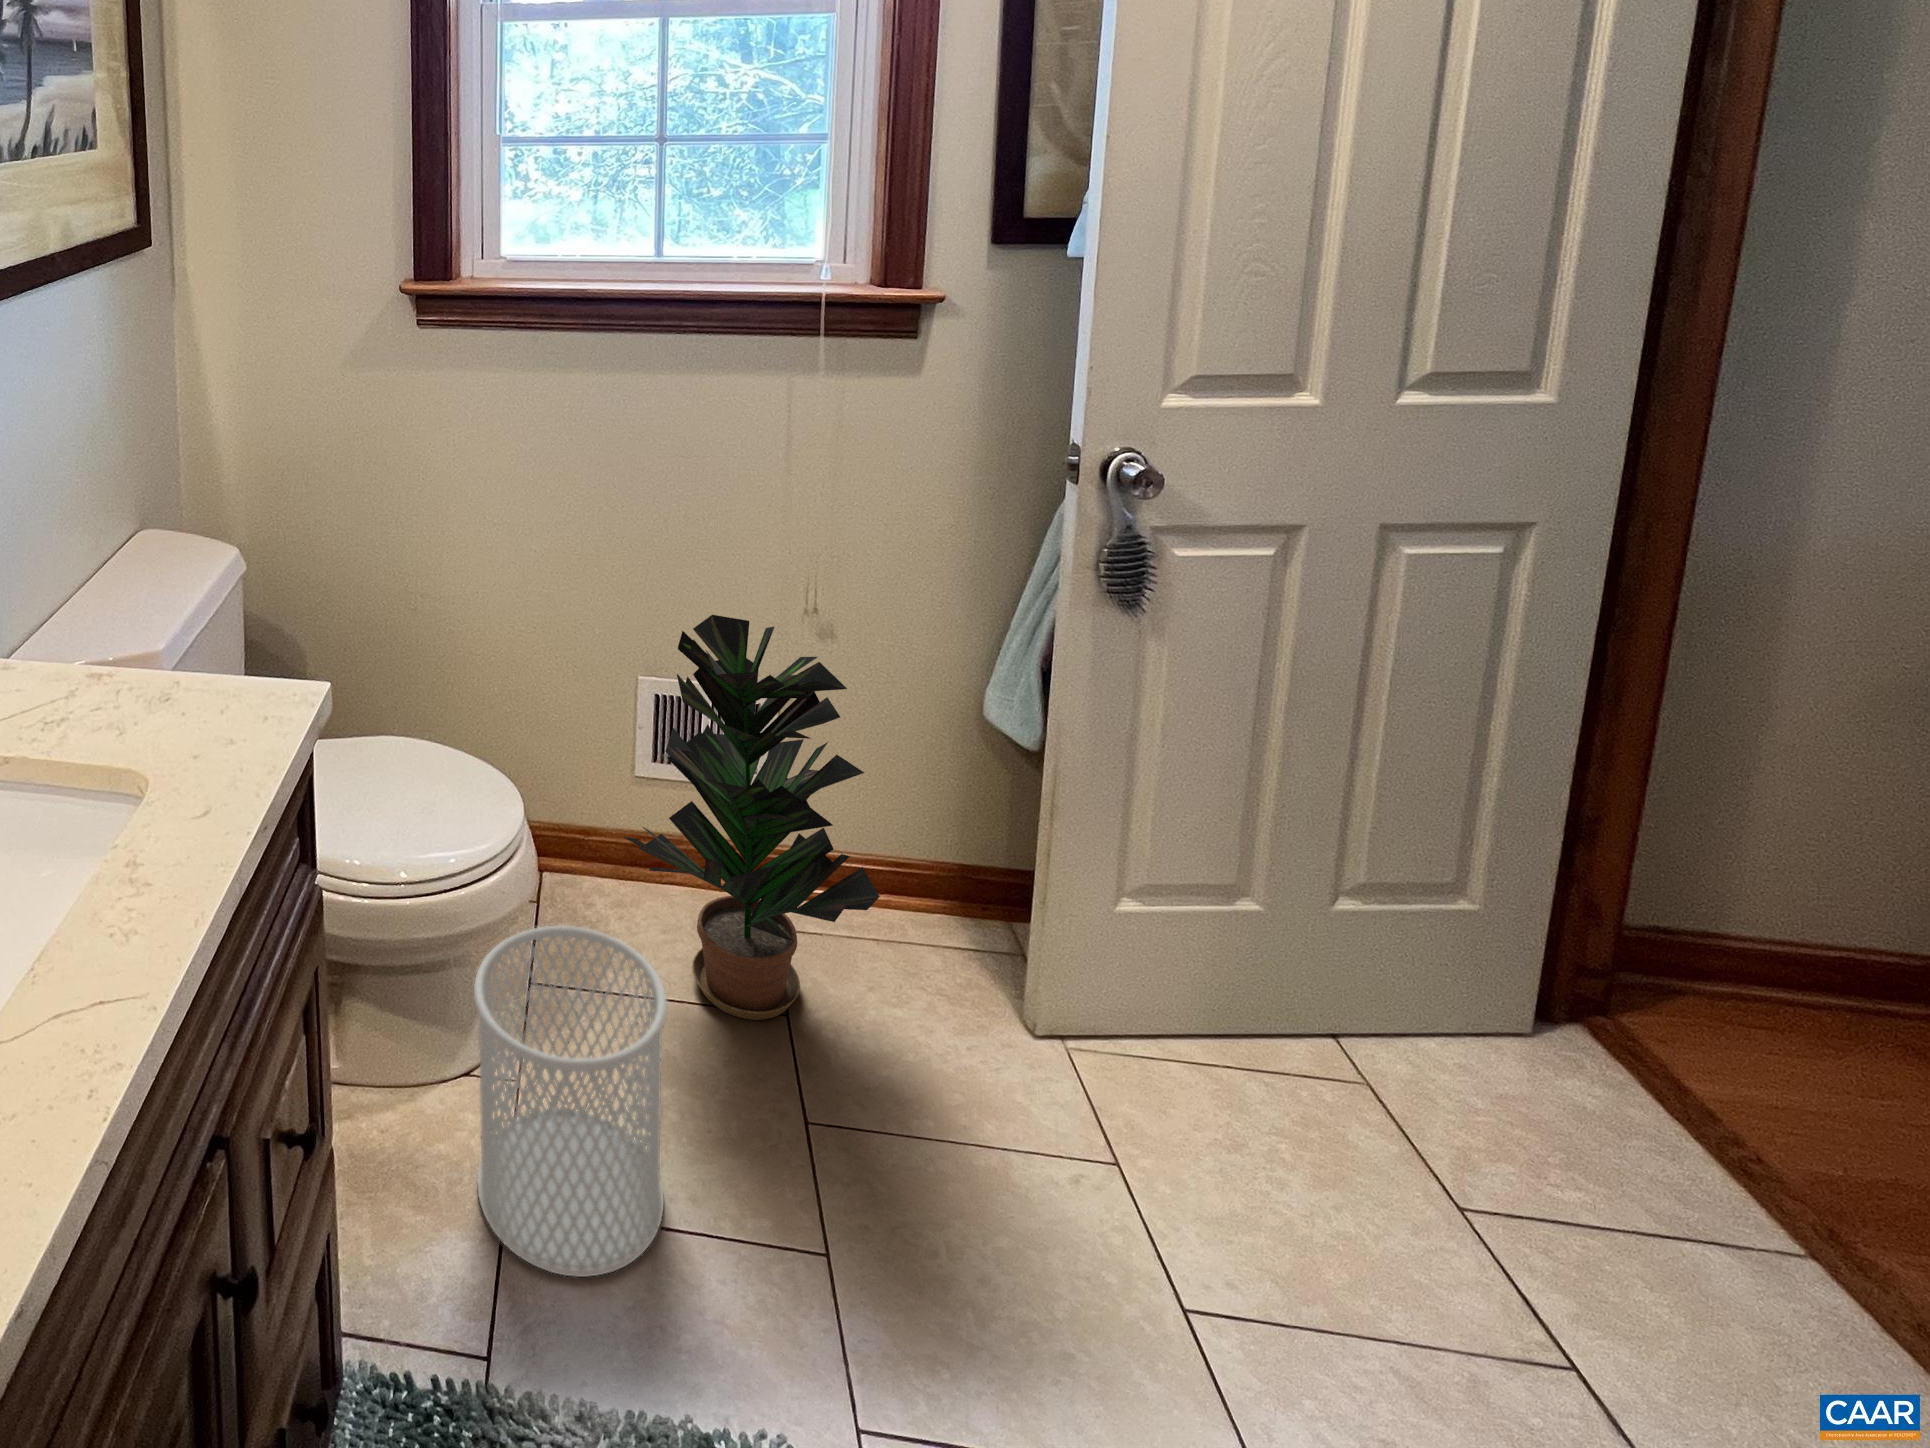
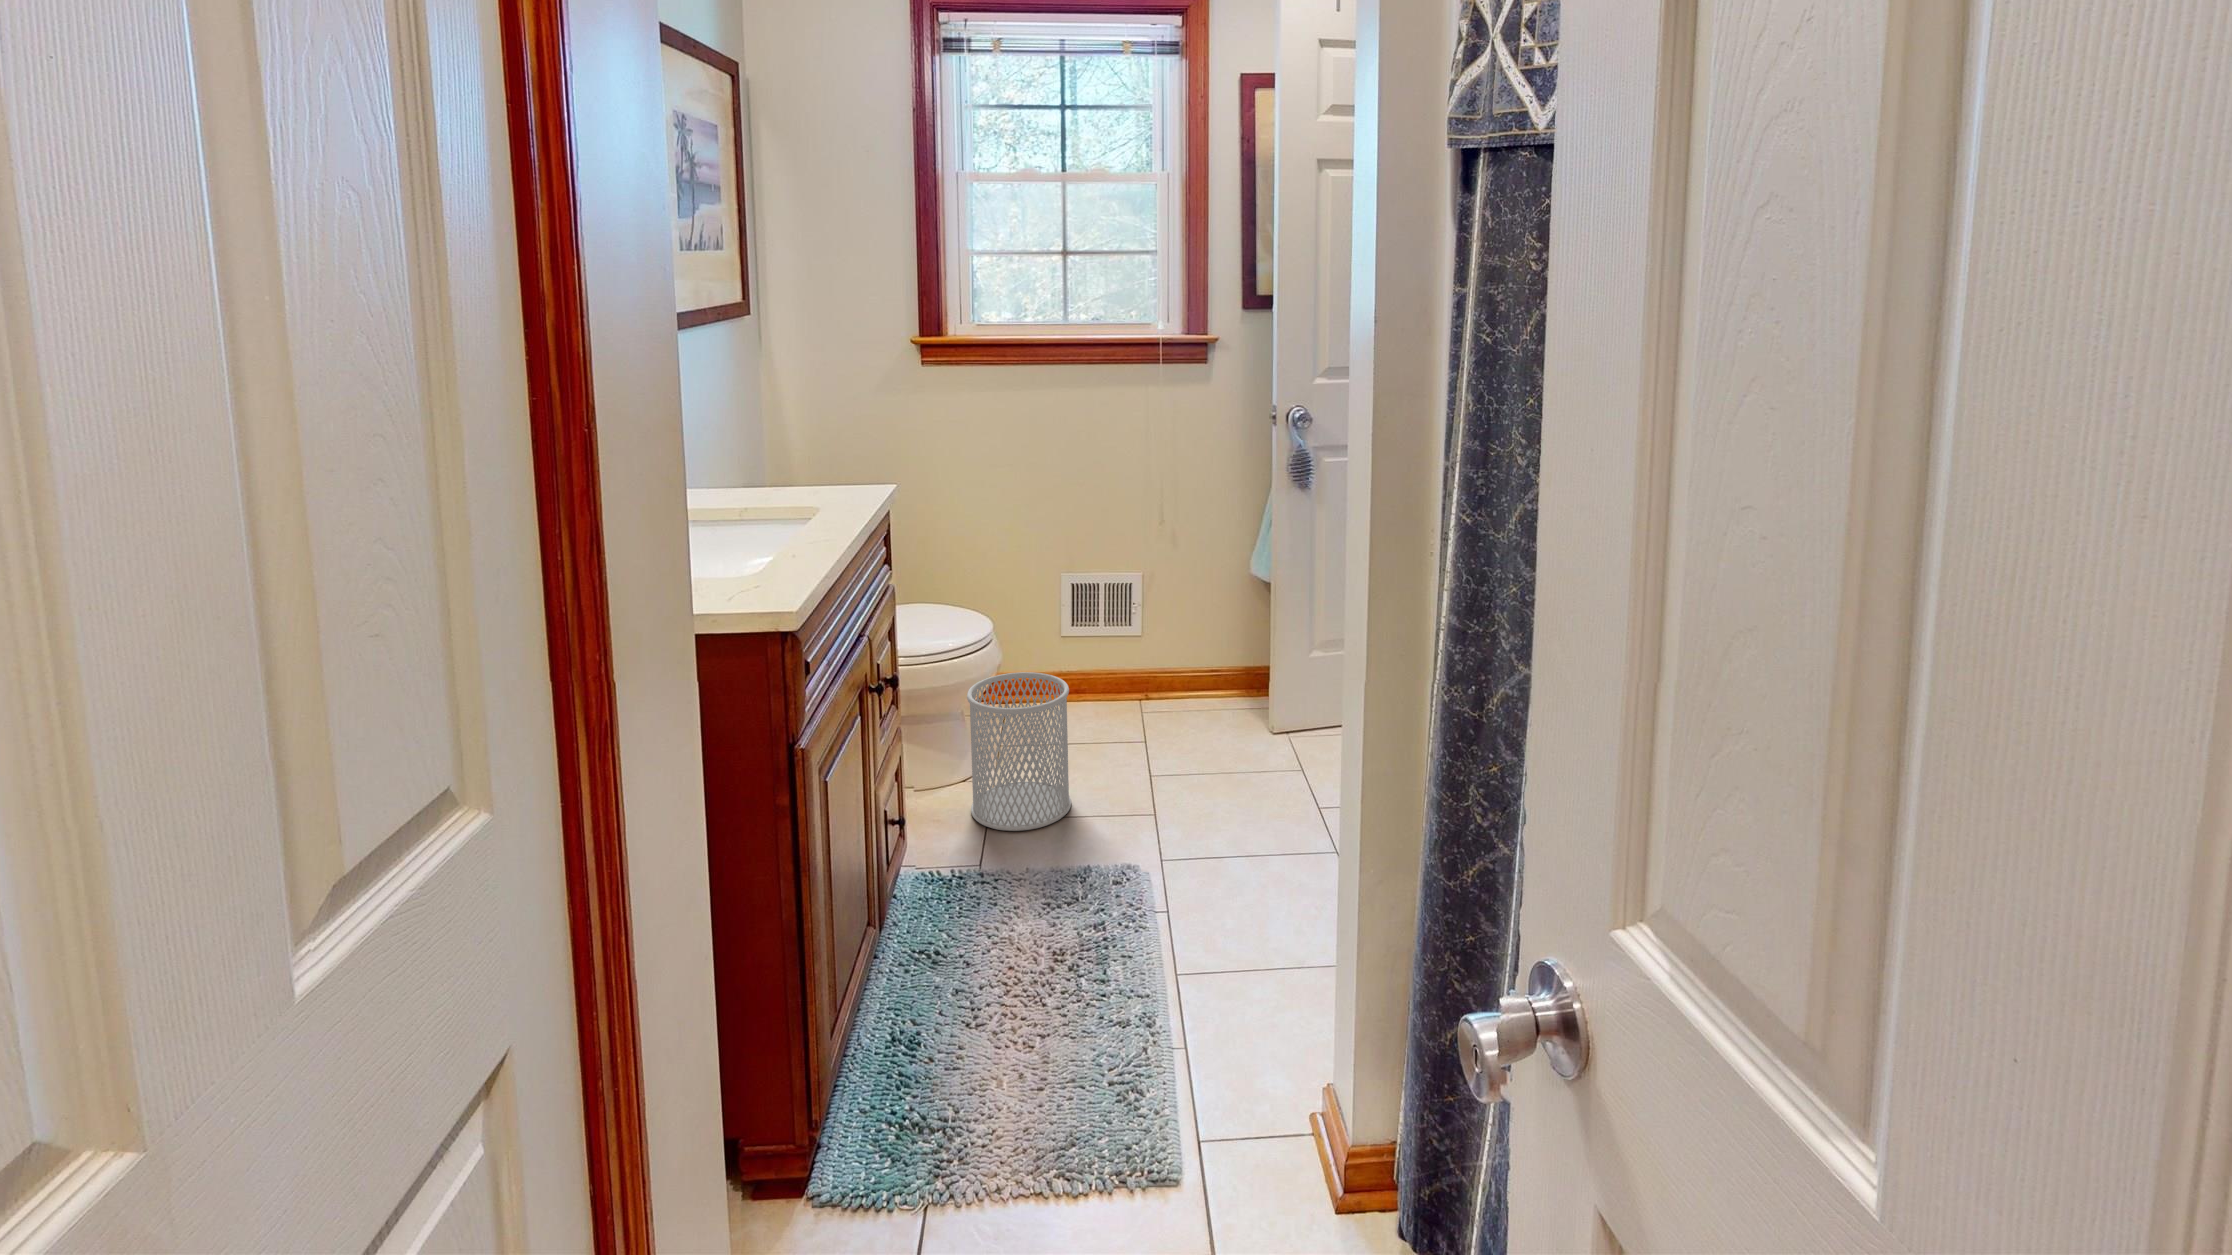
potted plant: present [624,615,880,1020] -> none [1051,521,1190,744]

